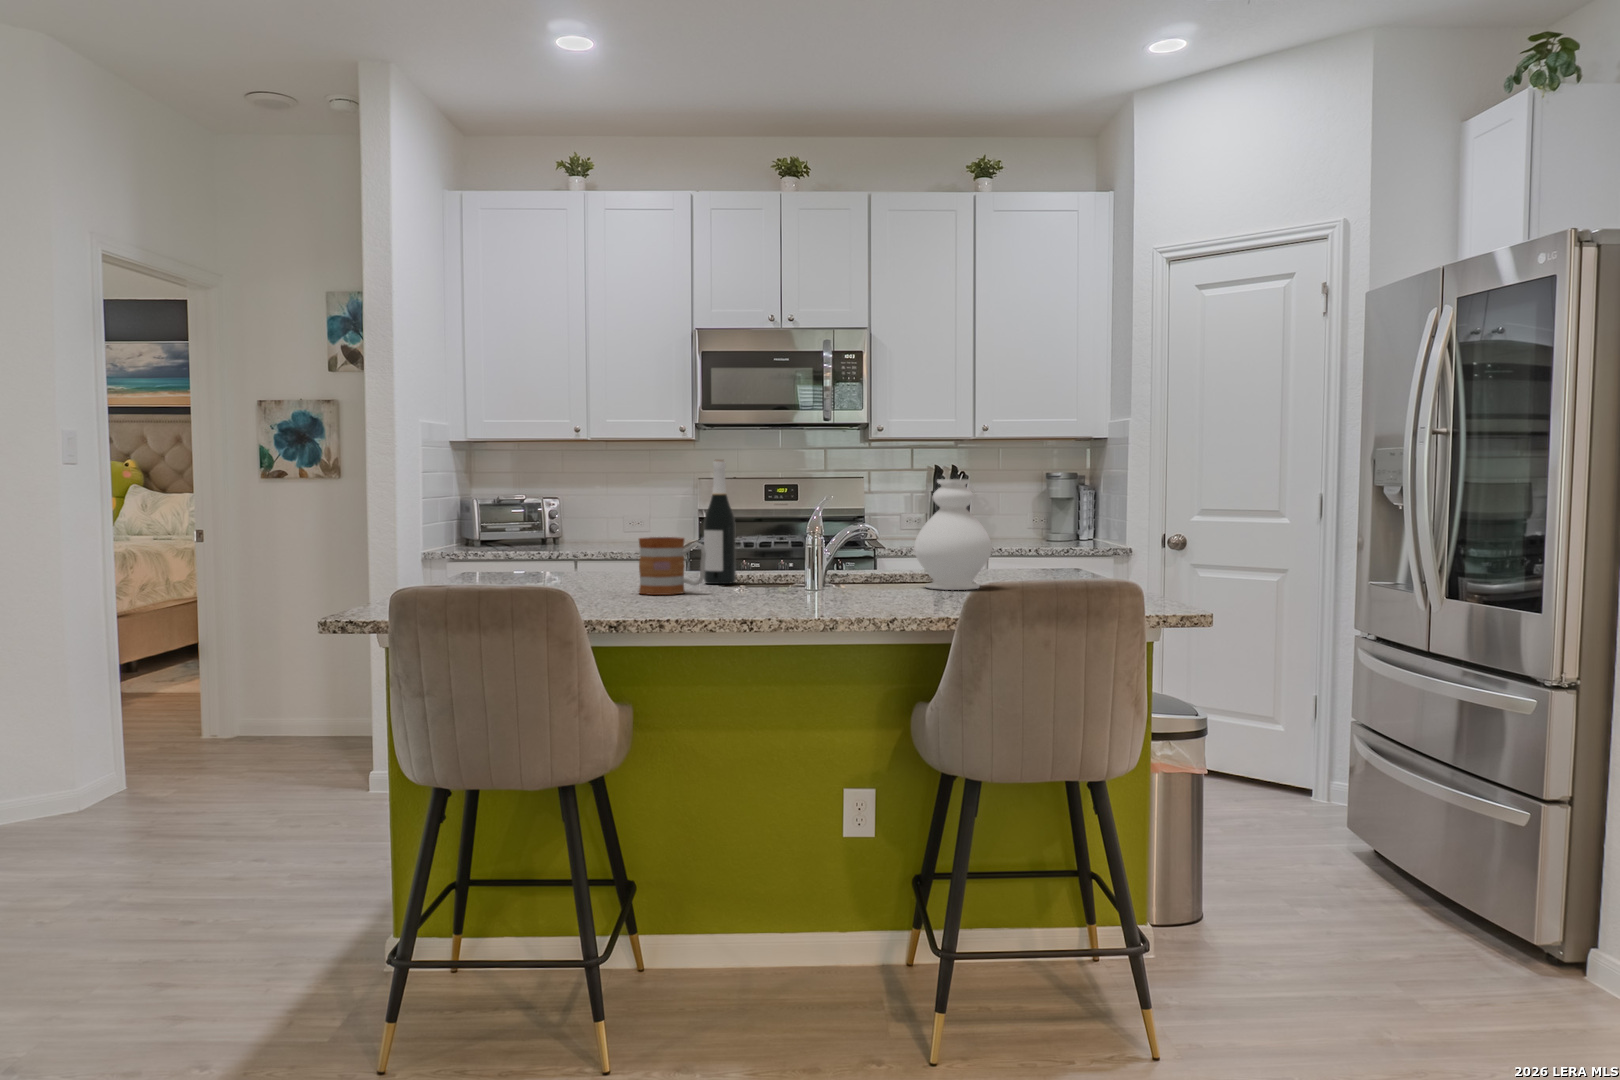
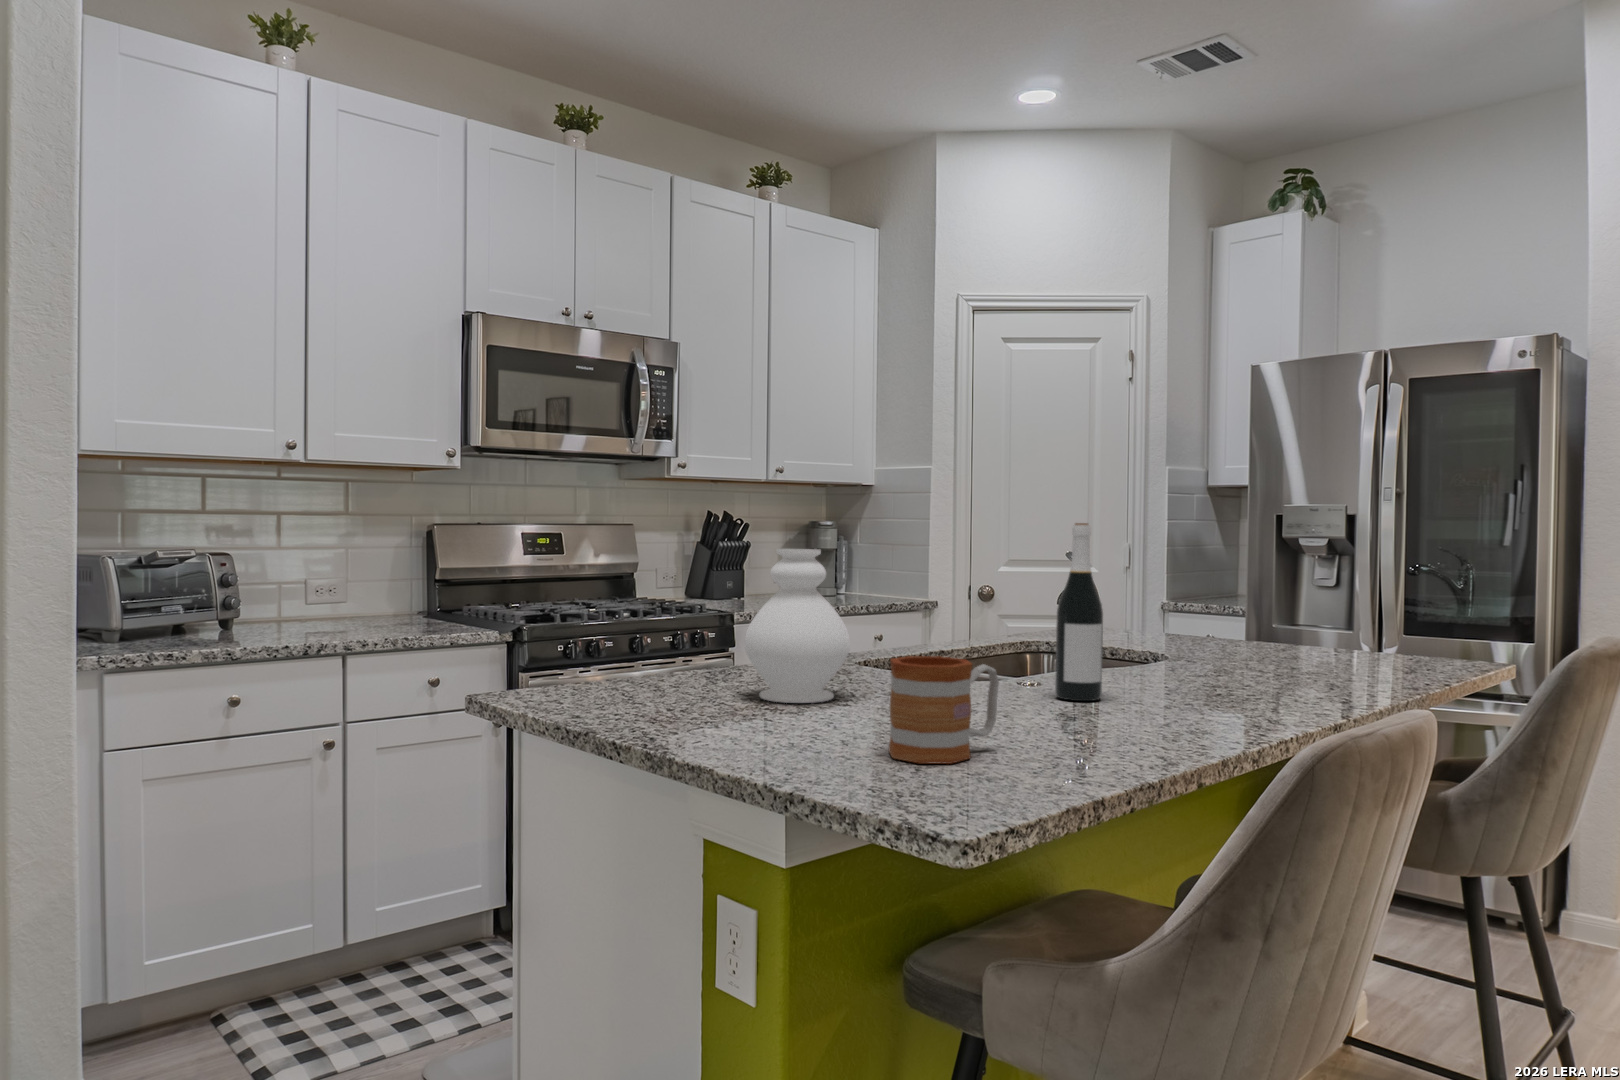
decorative vase: present [914,479,992,590] -> present [745,549,850,703]
mug: present [639,537,706,595] -> present [889,656,999,764]

